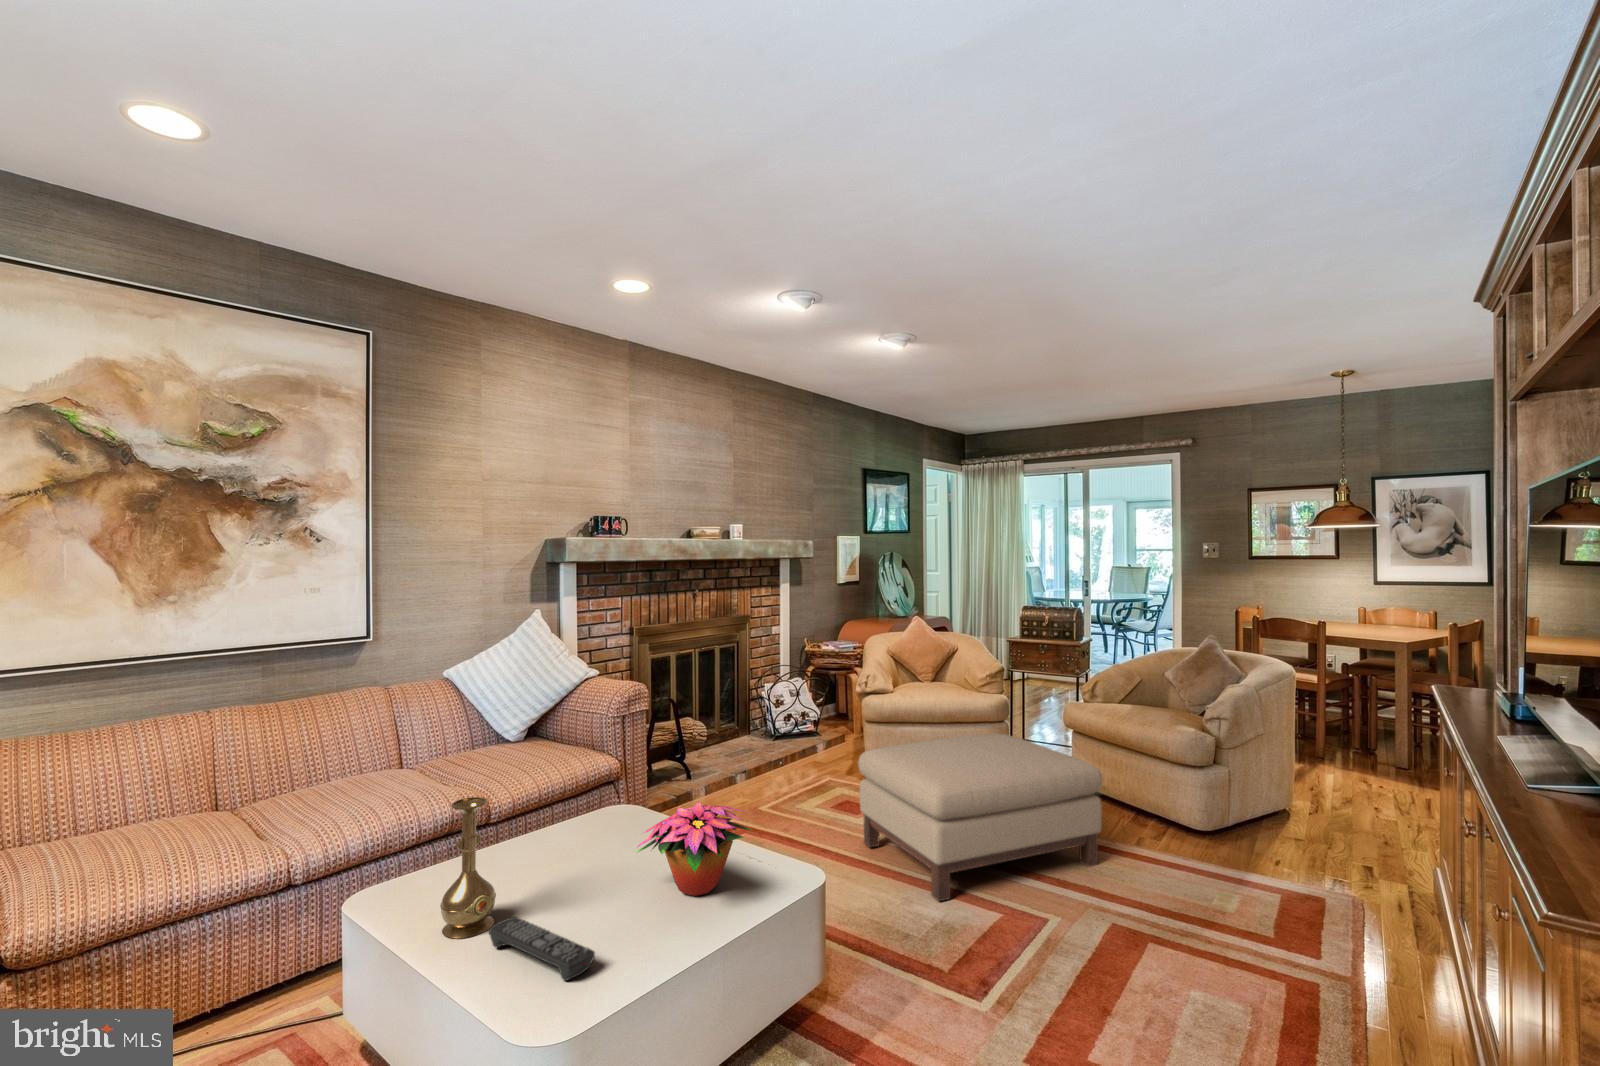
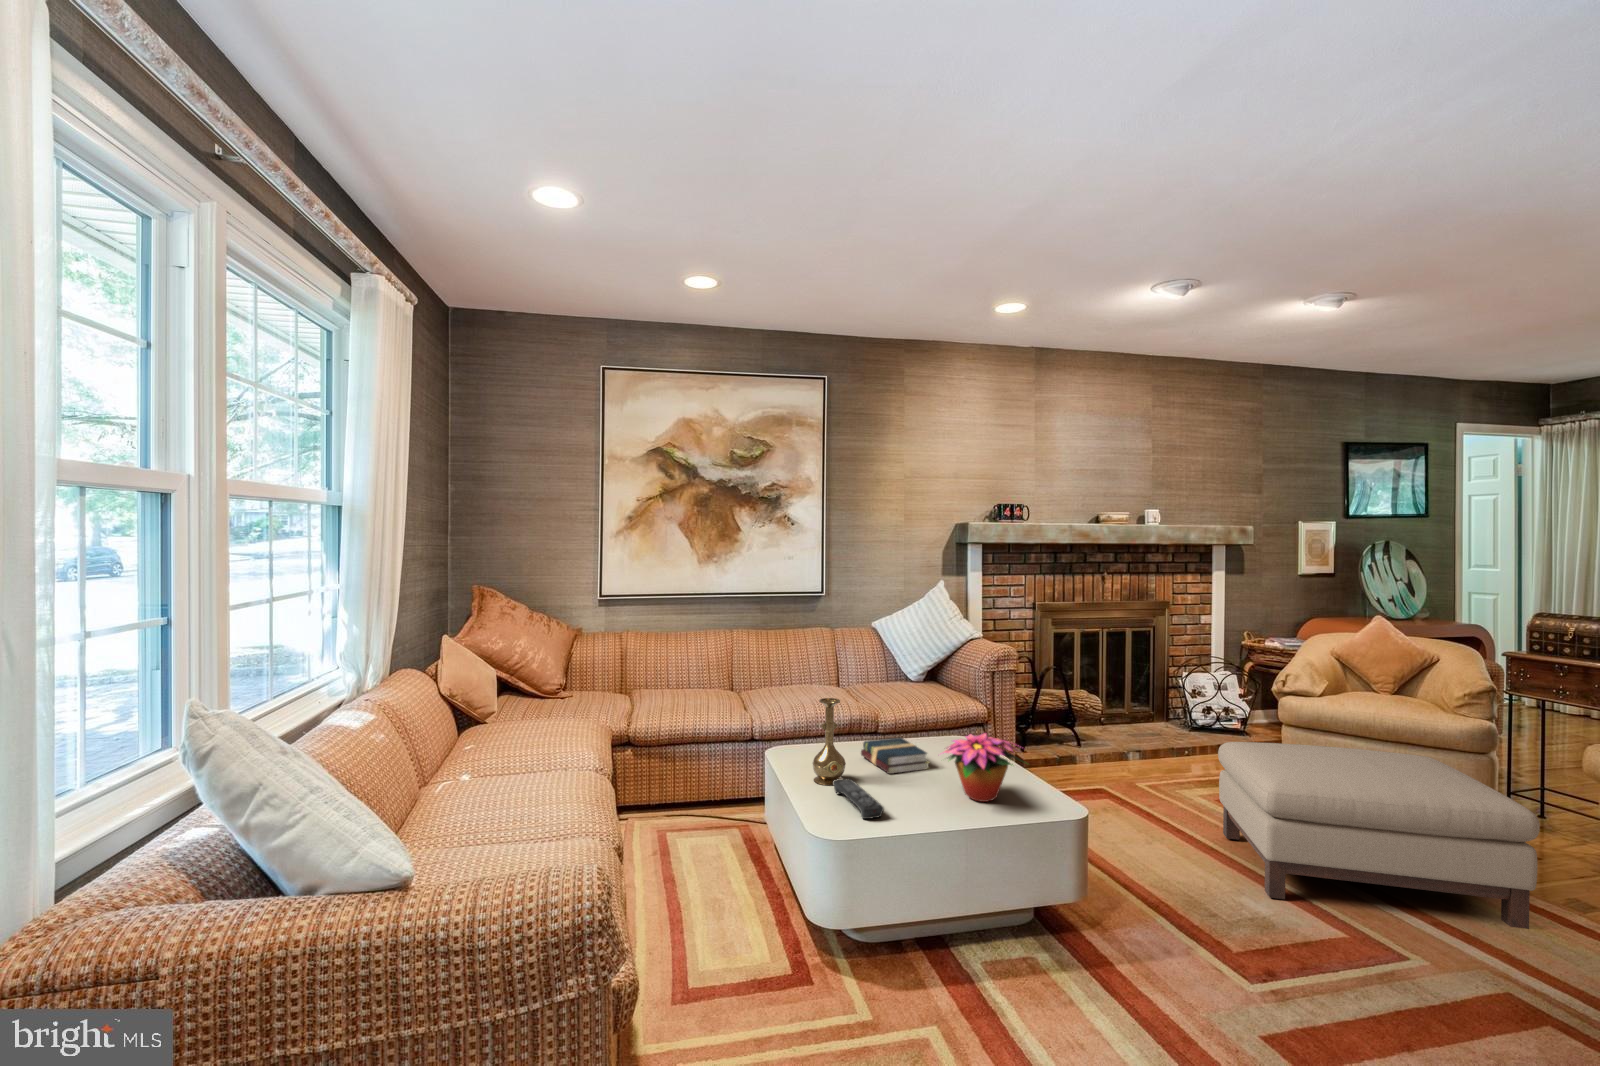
hardback book: none [495,827,603,888] -> present [861,738,929,774]

